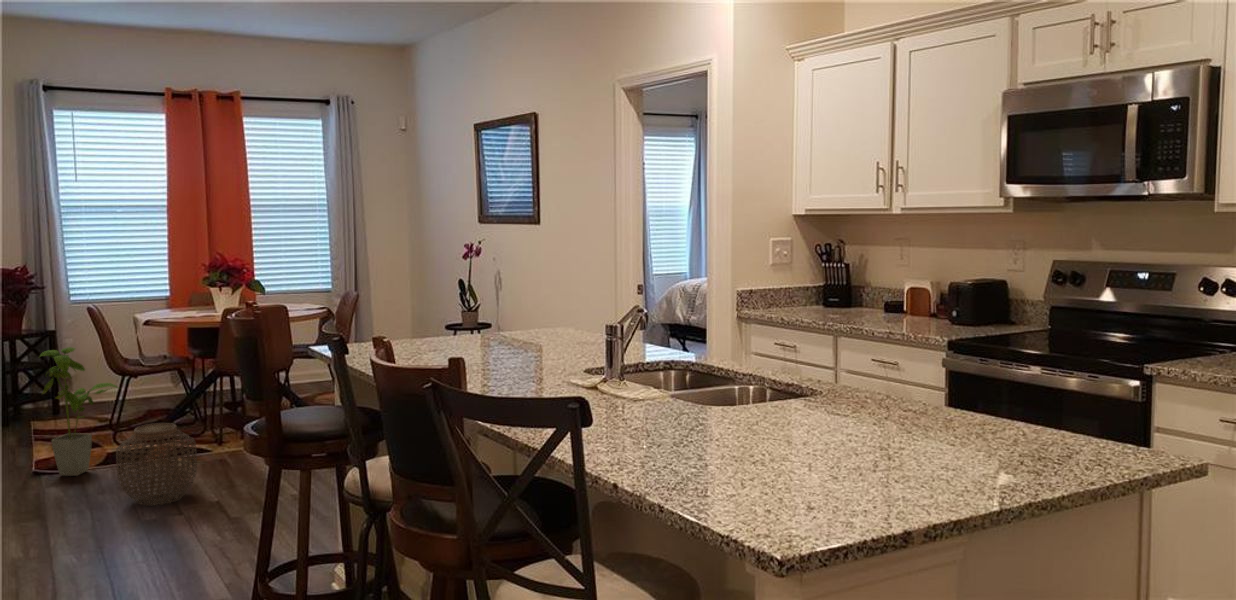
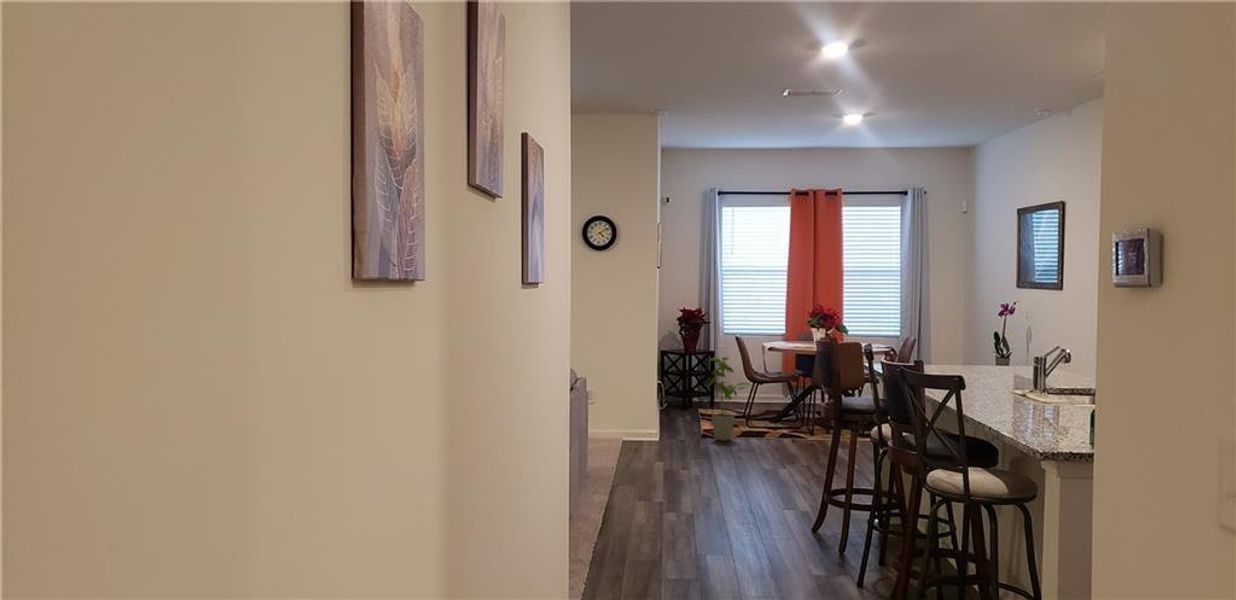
woven basket: present [116,423,197,506] -> none [749,410,798,465]

